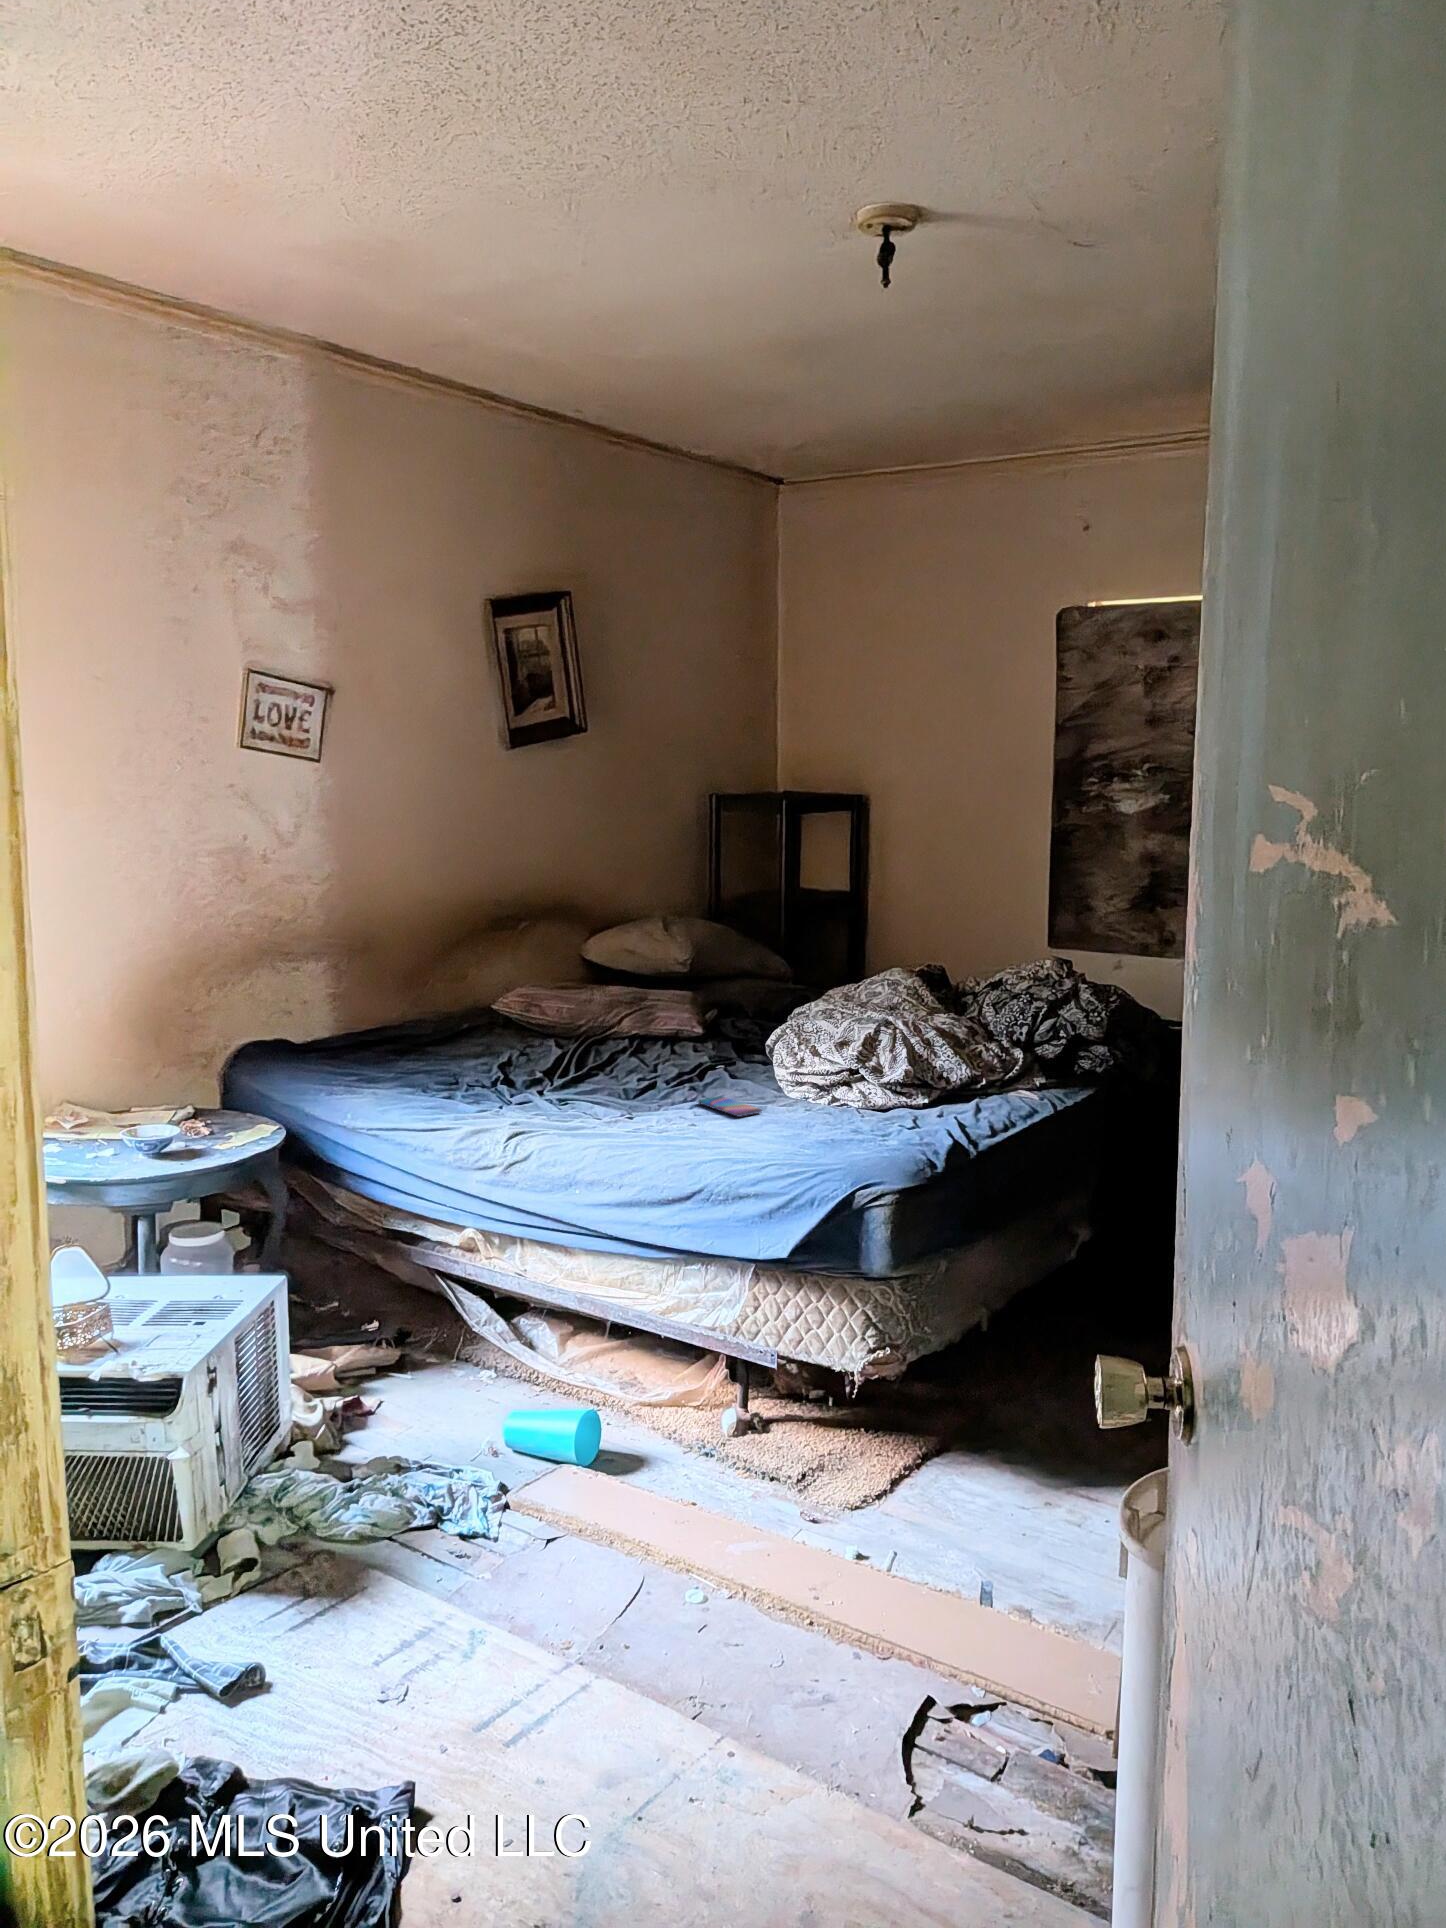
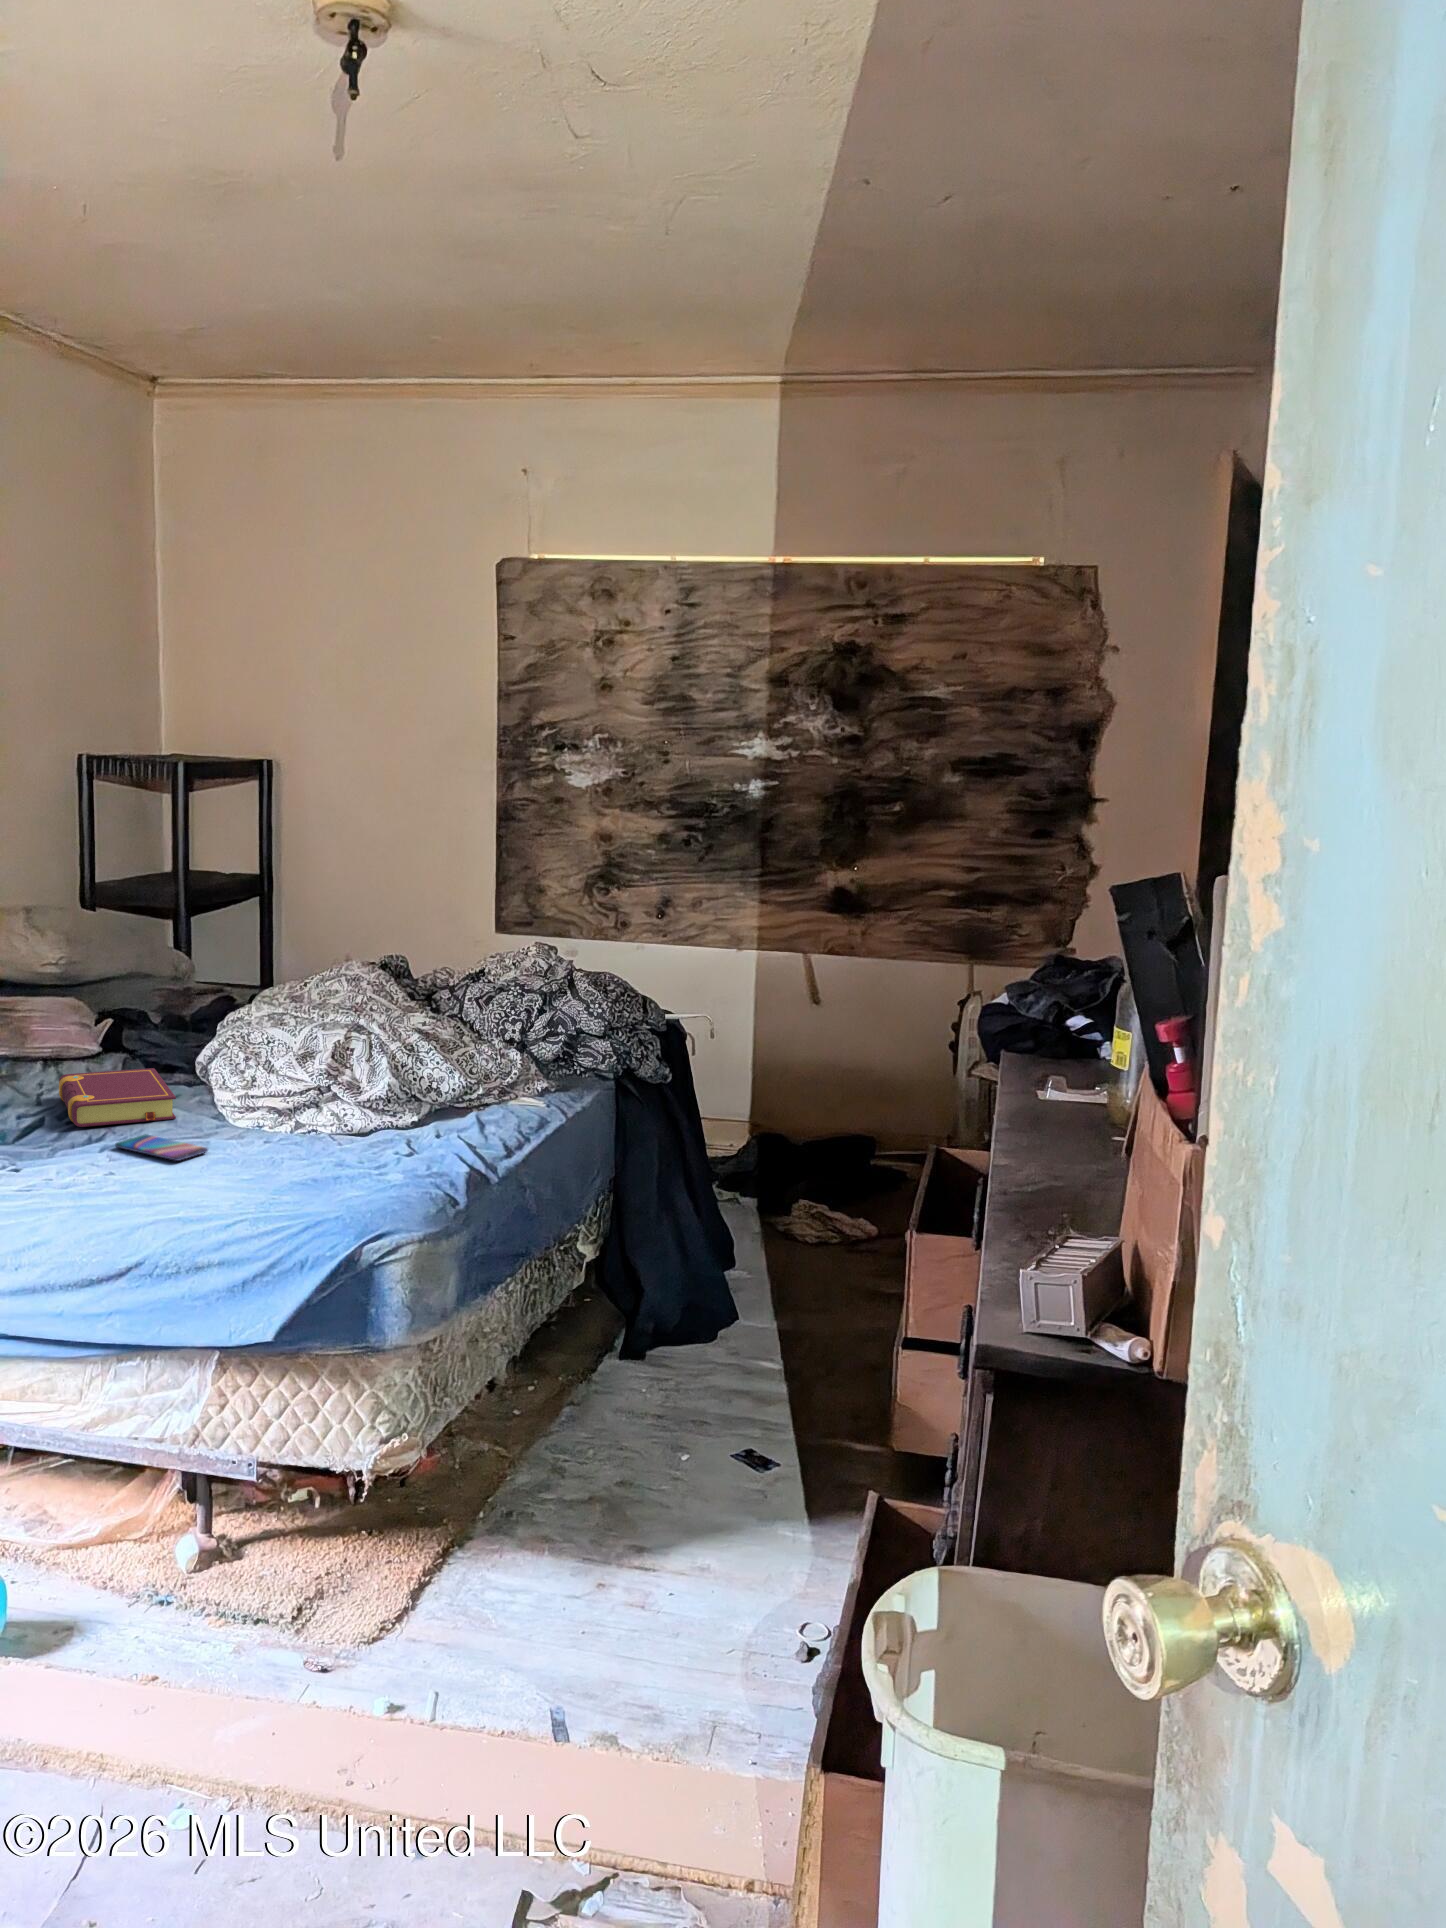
book: none [669,1048,746,1087] -> present [59,1068,176,1127]

